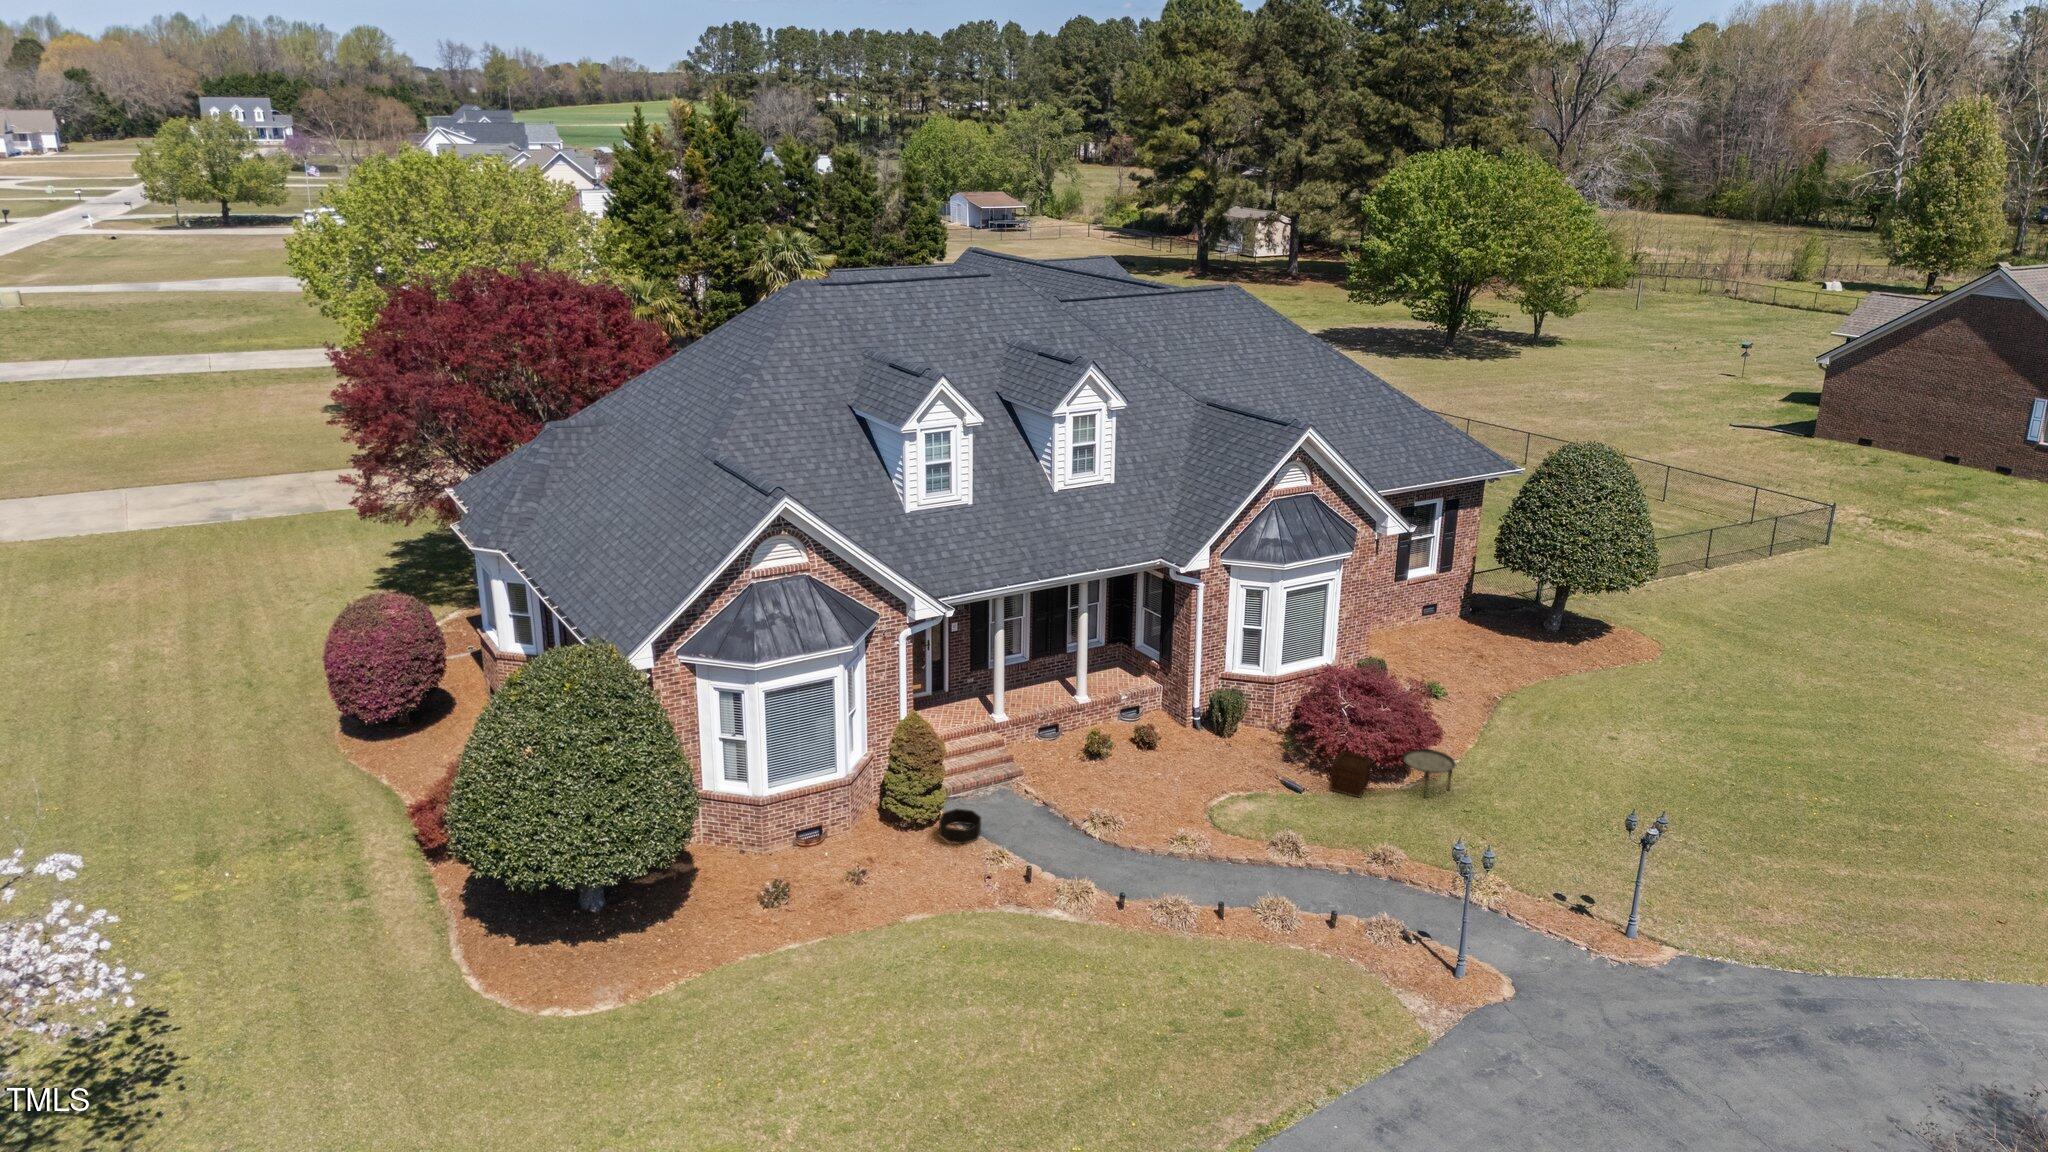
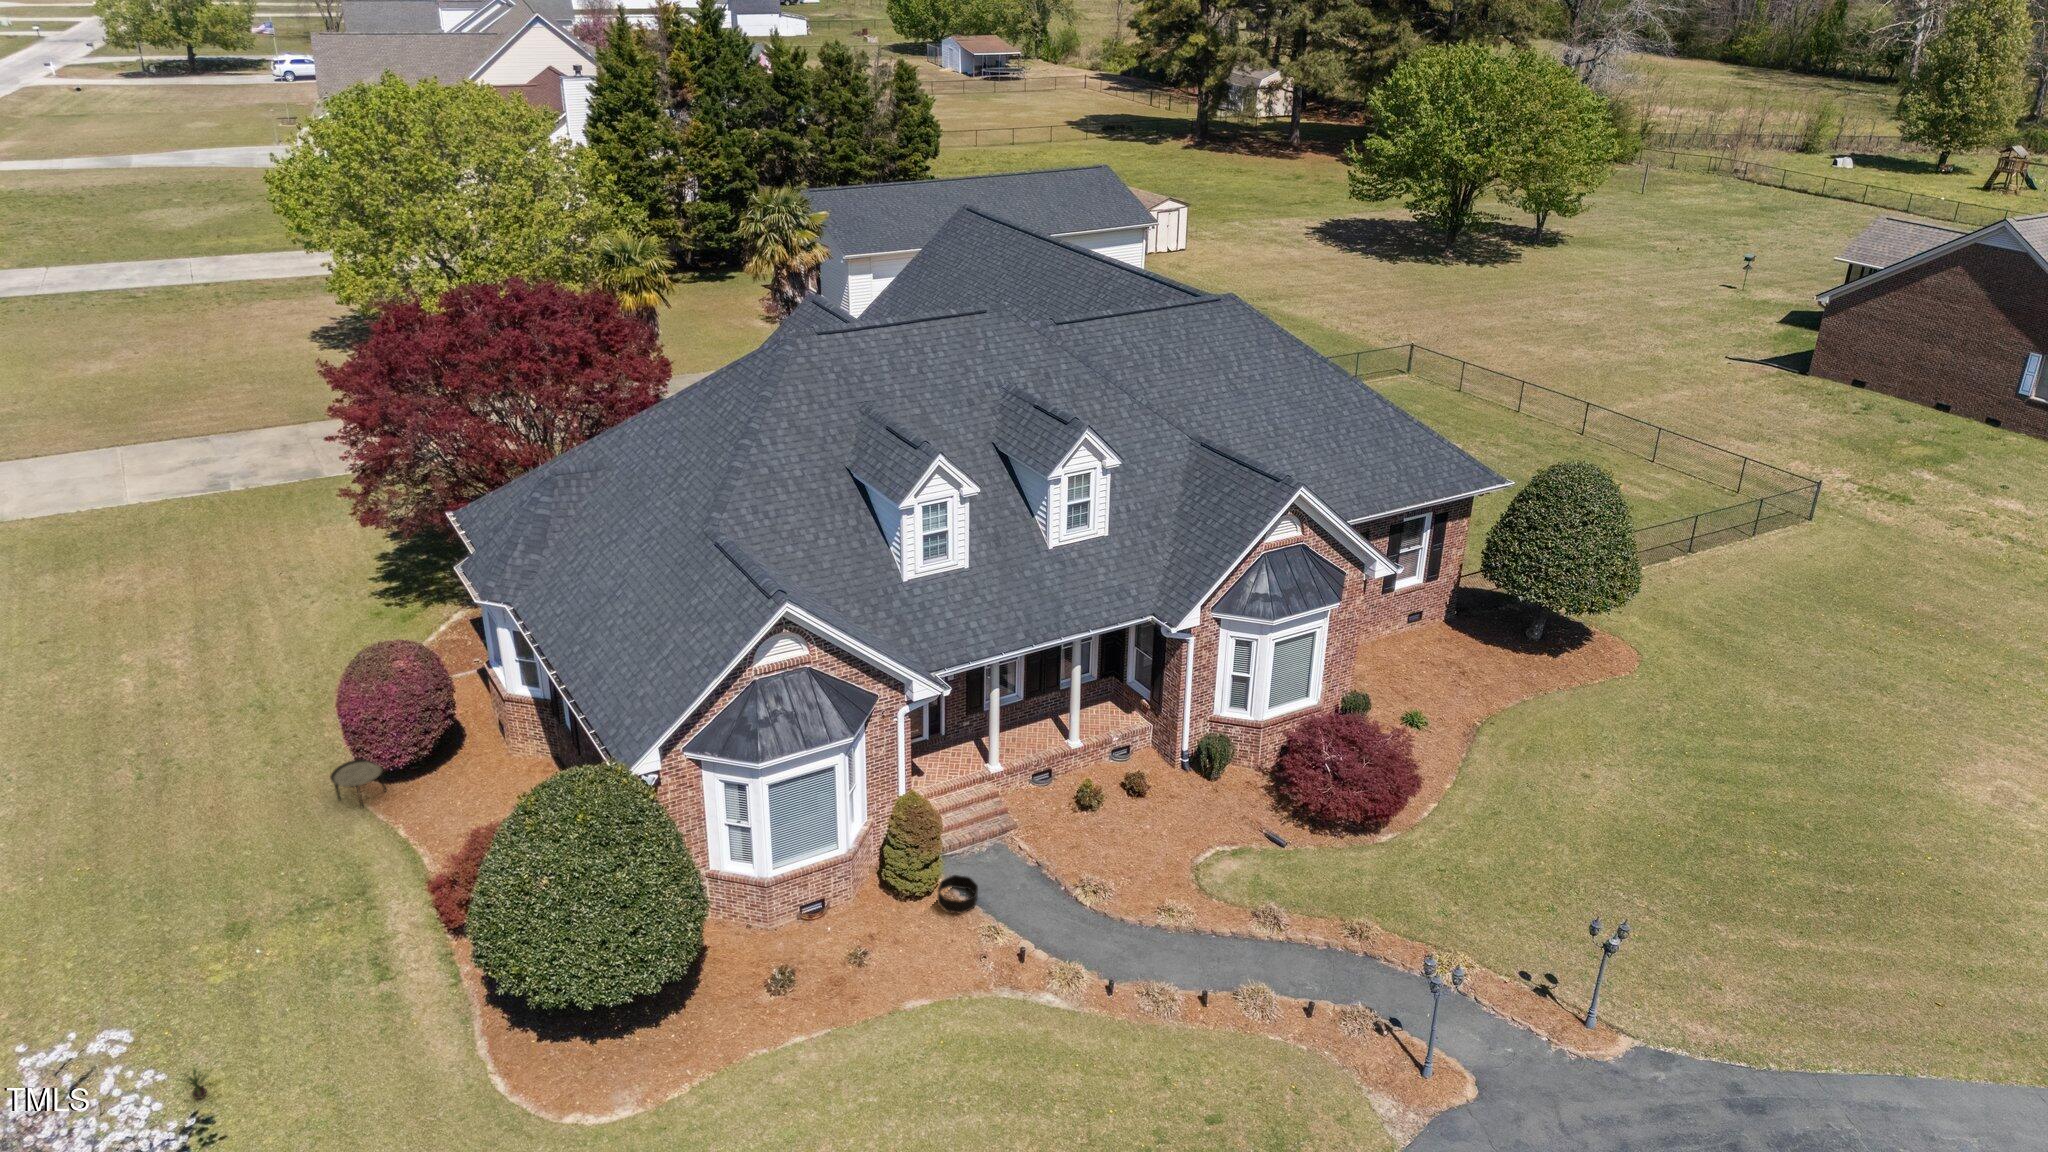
decorative plant: present [1282,738,1296,761] -> present [183,1069,210,1099]
round table: present [1401,749,1456,797] -> present [330,759,386,807]
wooden crate: present [1330,751,1372,798] -> none [1311,806,1353,854]

